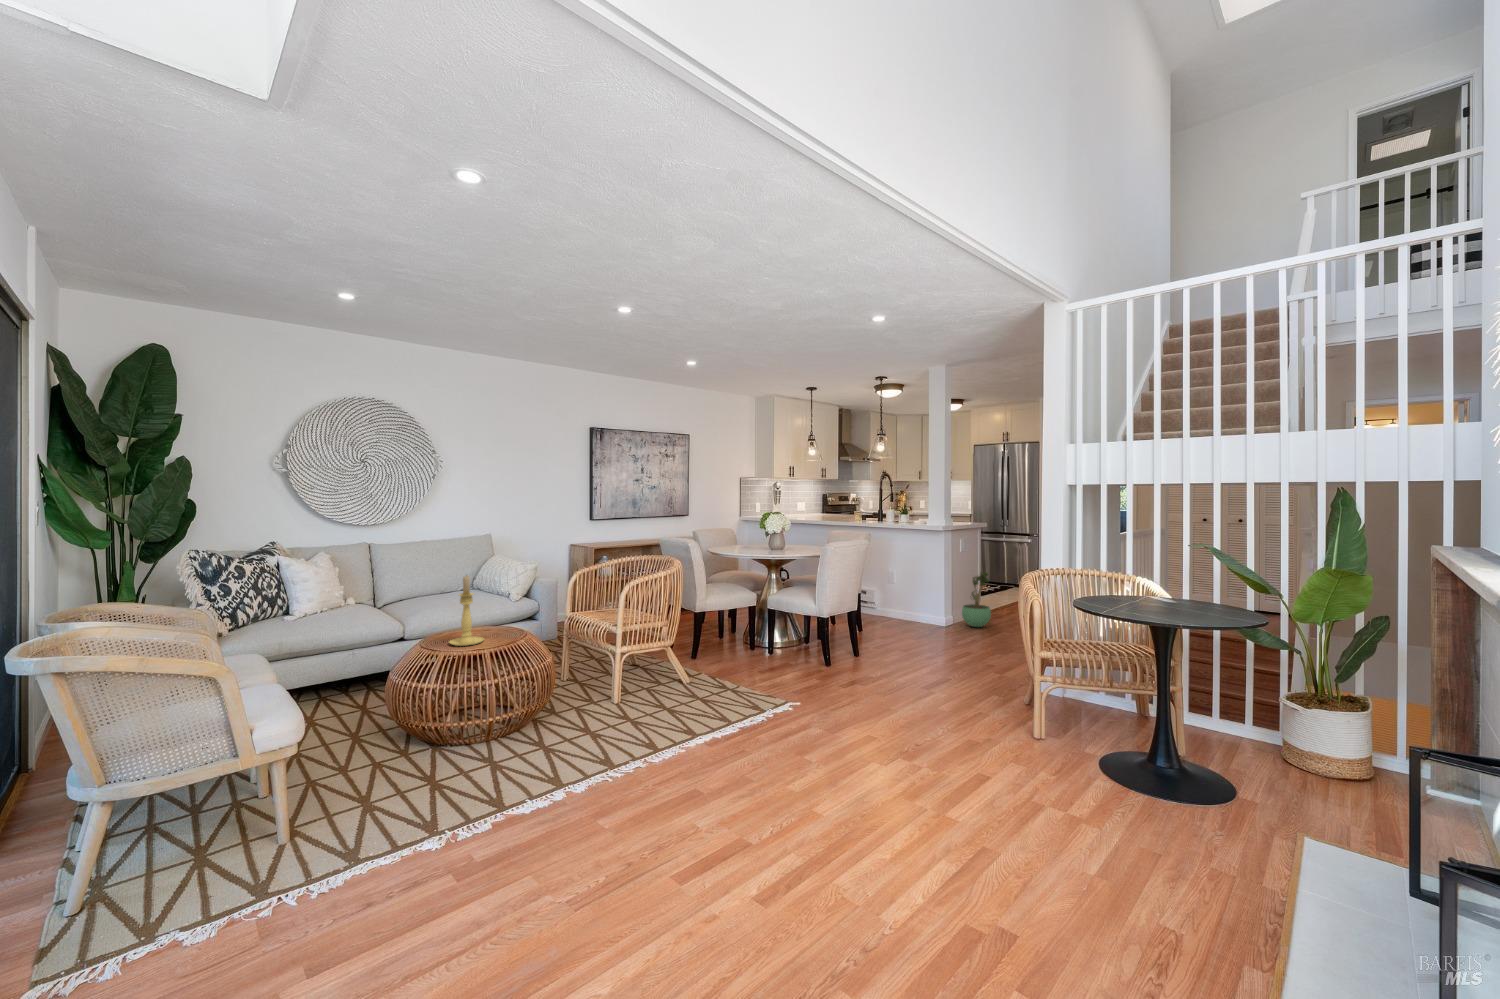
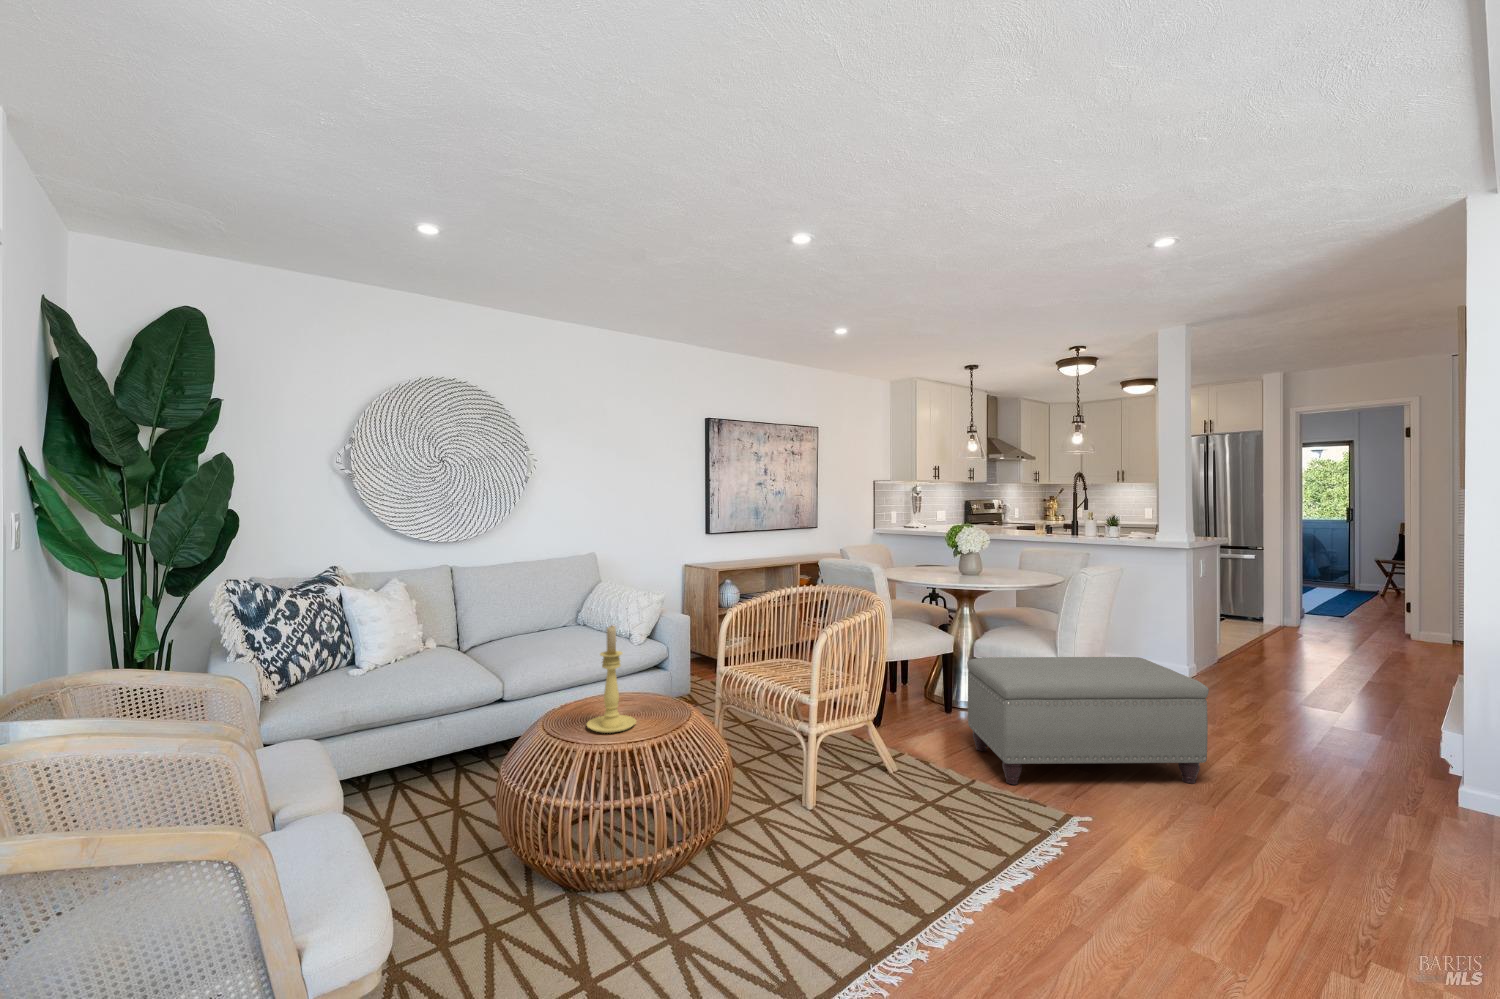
potted plant: present [962,572,991,627] -> none [1203,604,1248,680]
ottoman: none [753,604,899,689] -> present [967,657,1209,785]

